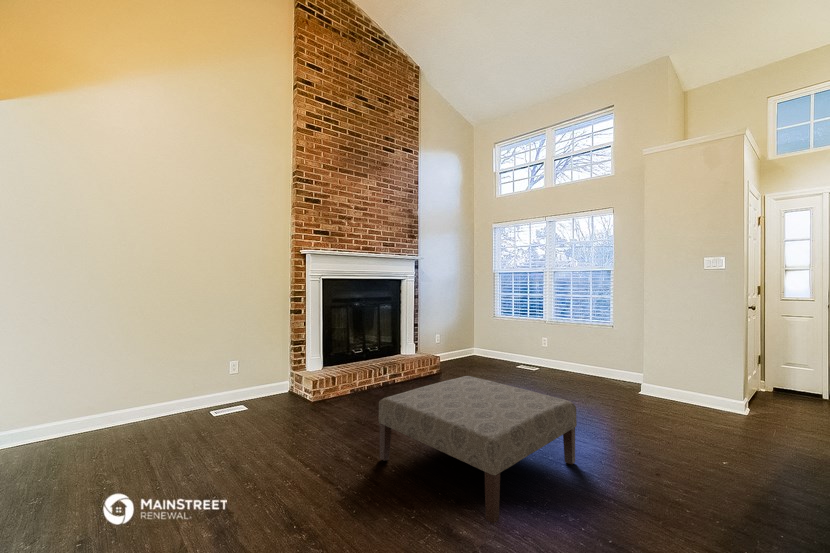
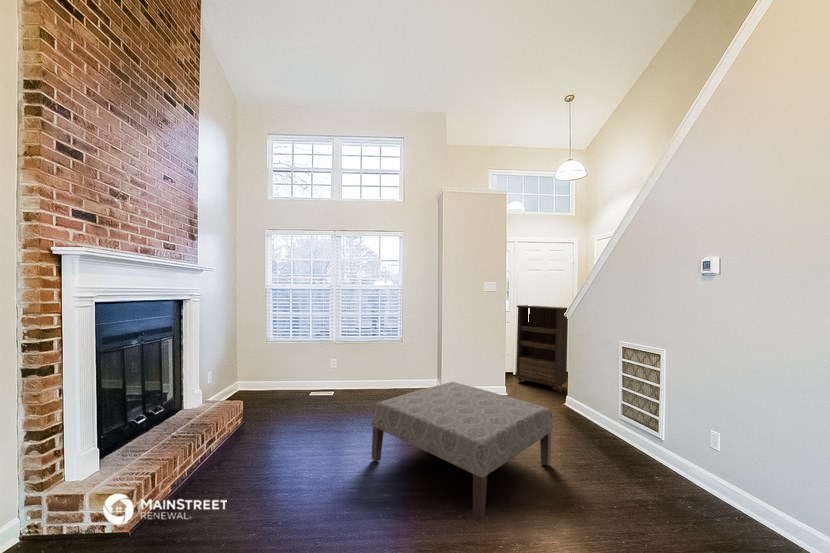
bookshelf: none [540,292,599,384] -> present [516,305,568,390]

